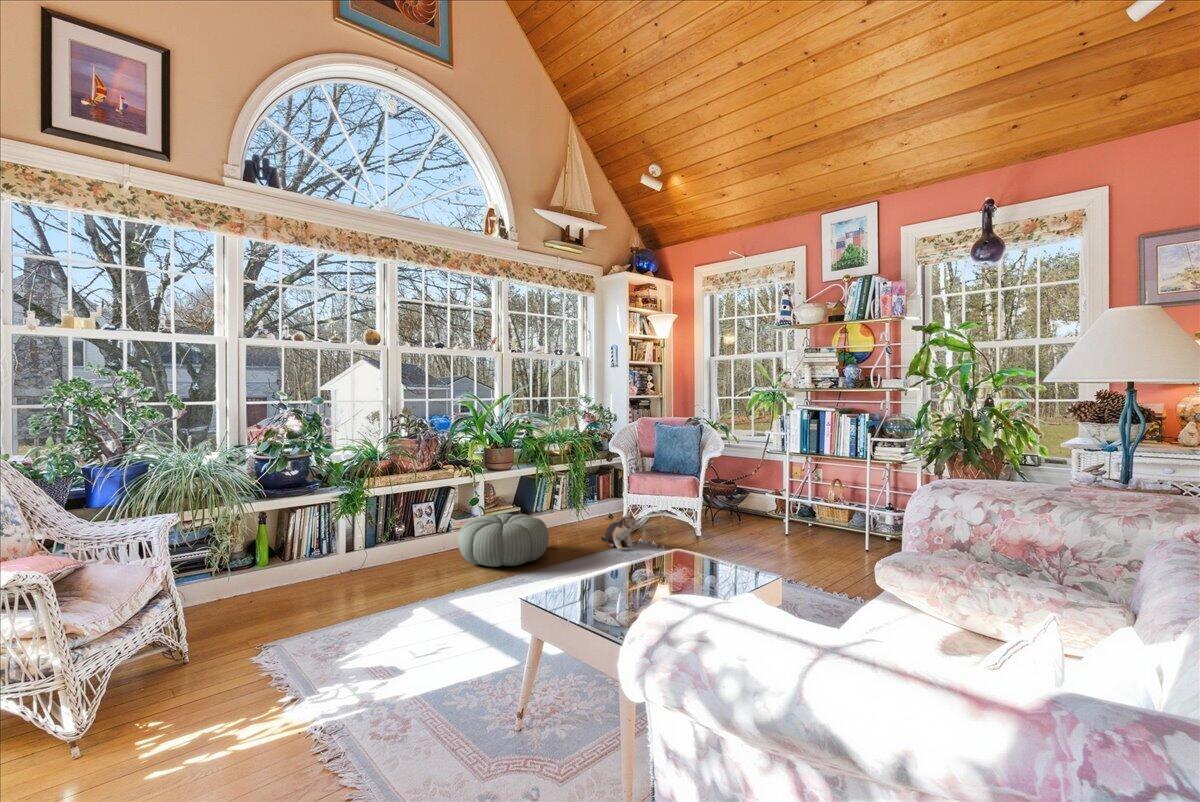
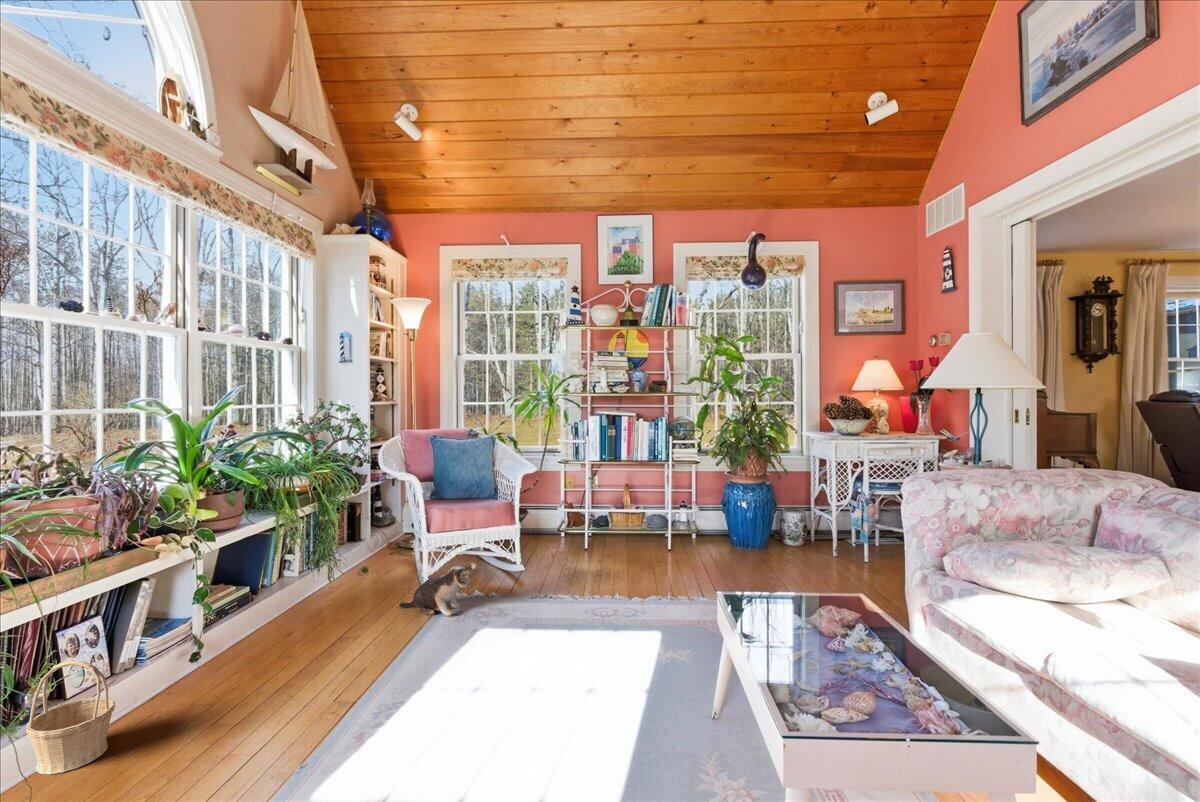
pouf: present [458,514,549,567] -> none [191,598,370,713]
basket: none [394,516,426,565] -> present [26,660,115,774]

